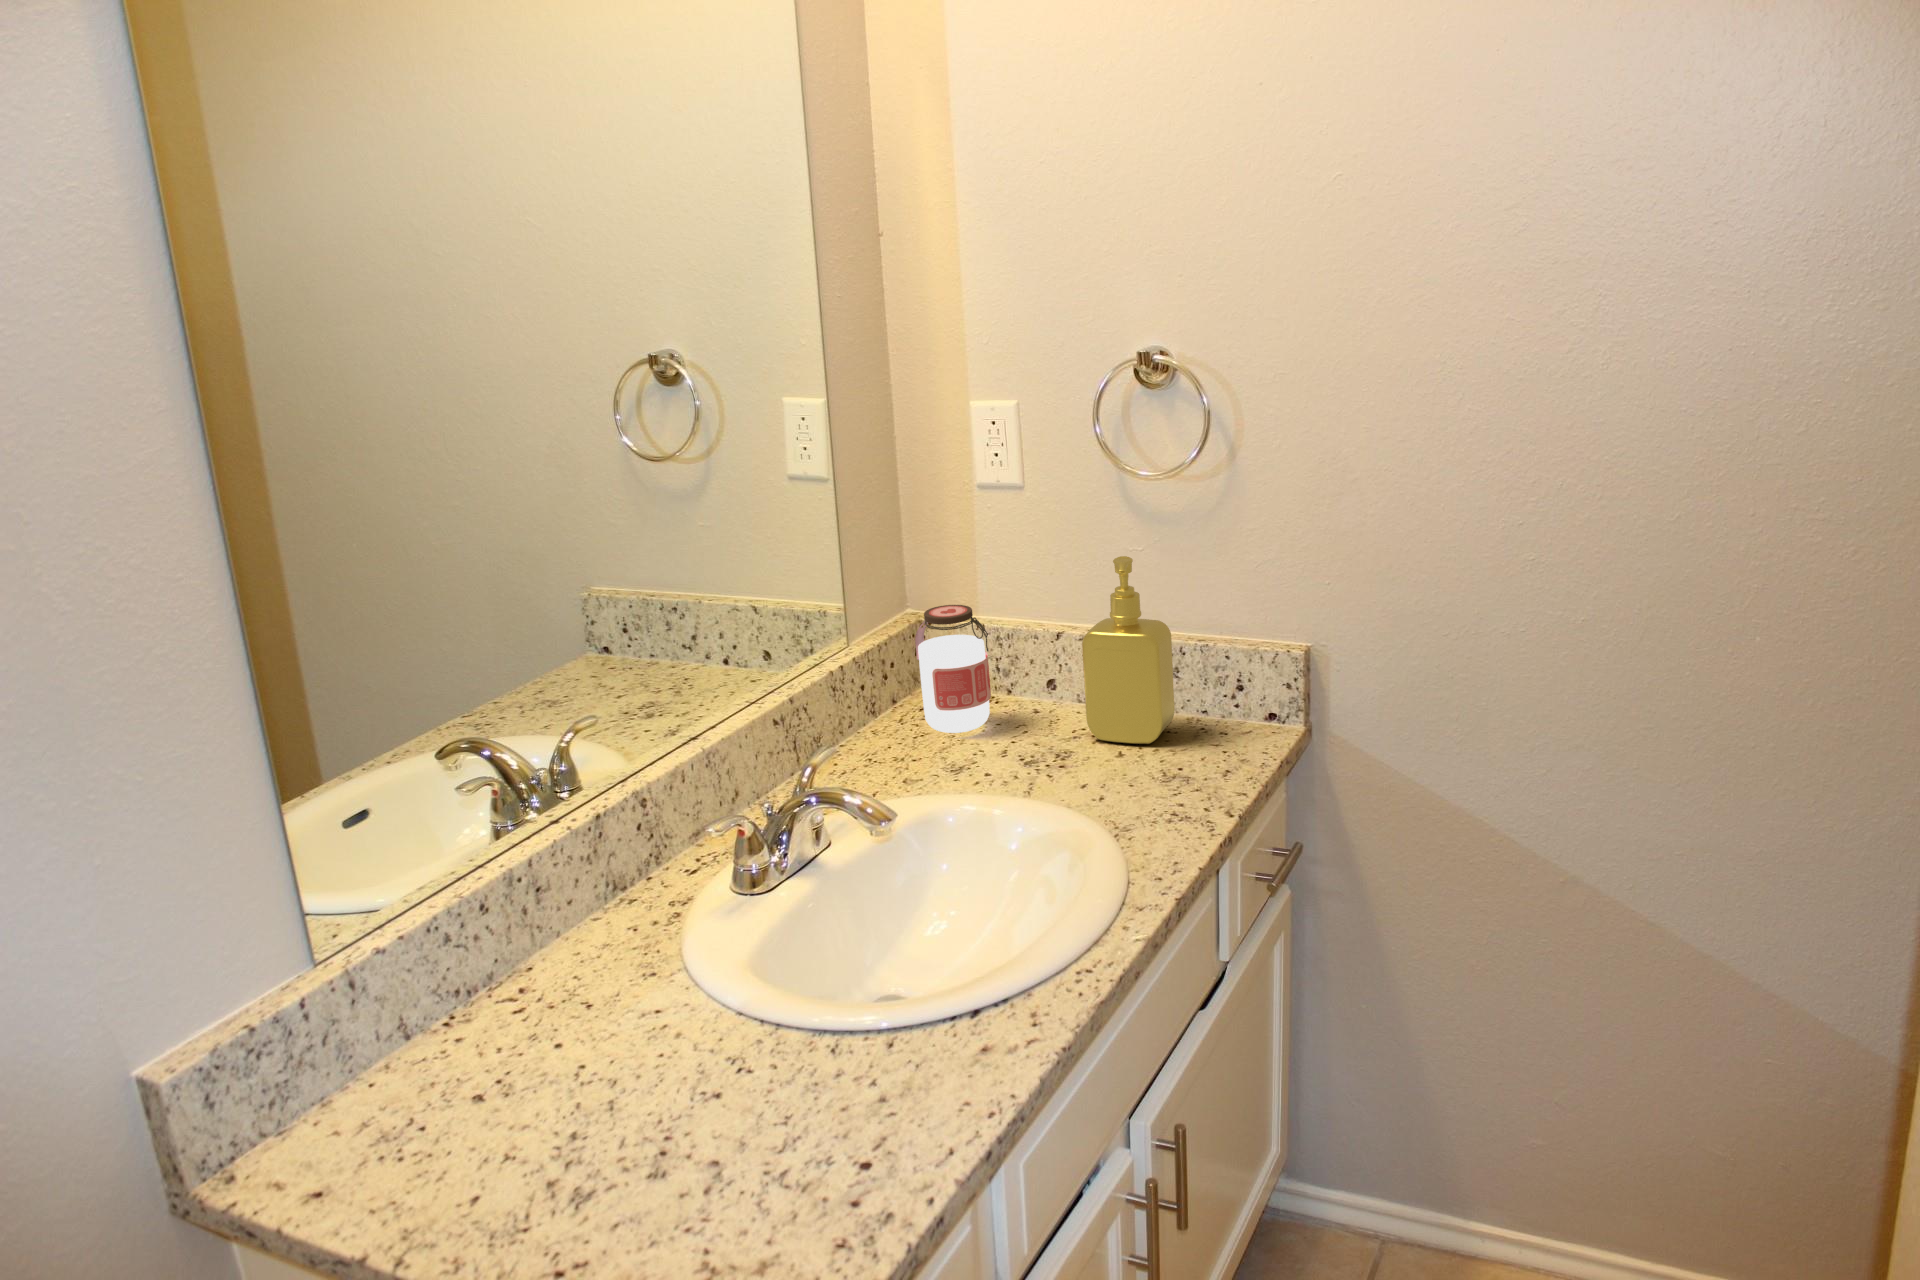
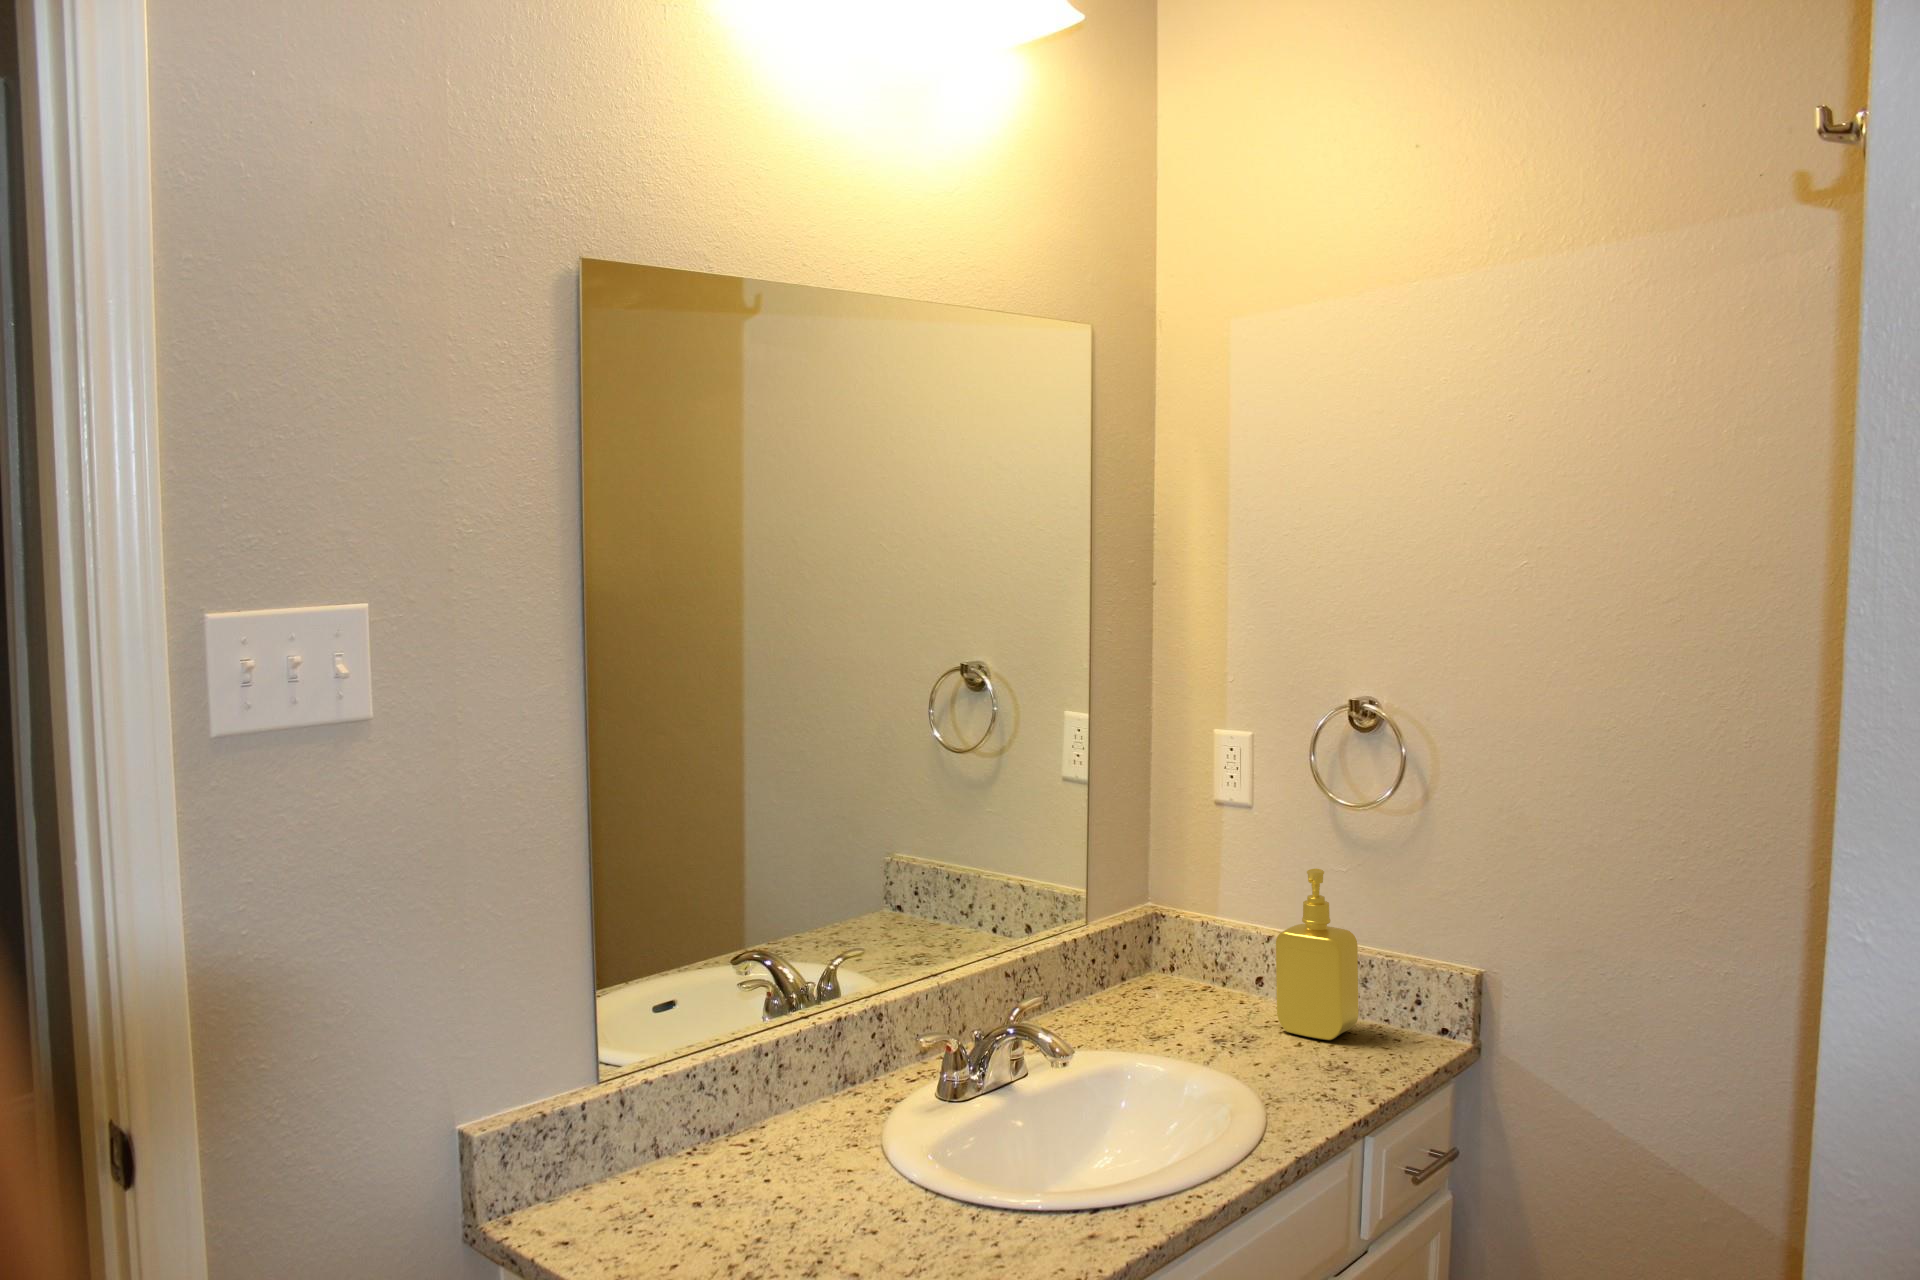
jar: present [915,605,991,733] -> none [1136,898,1199,1013]

